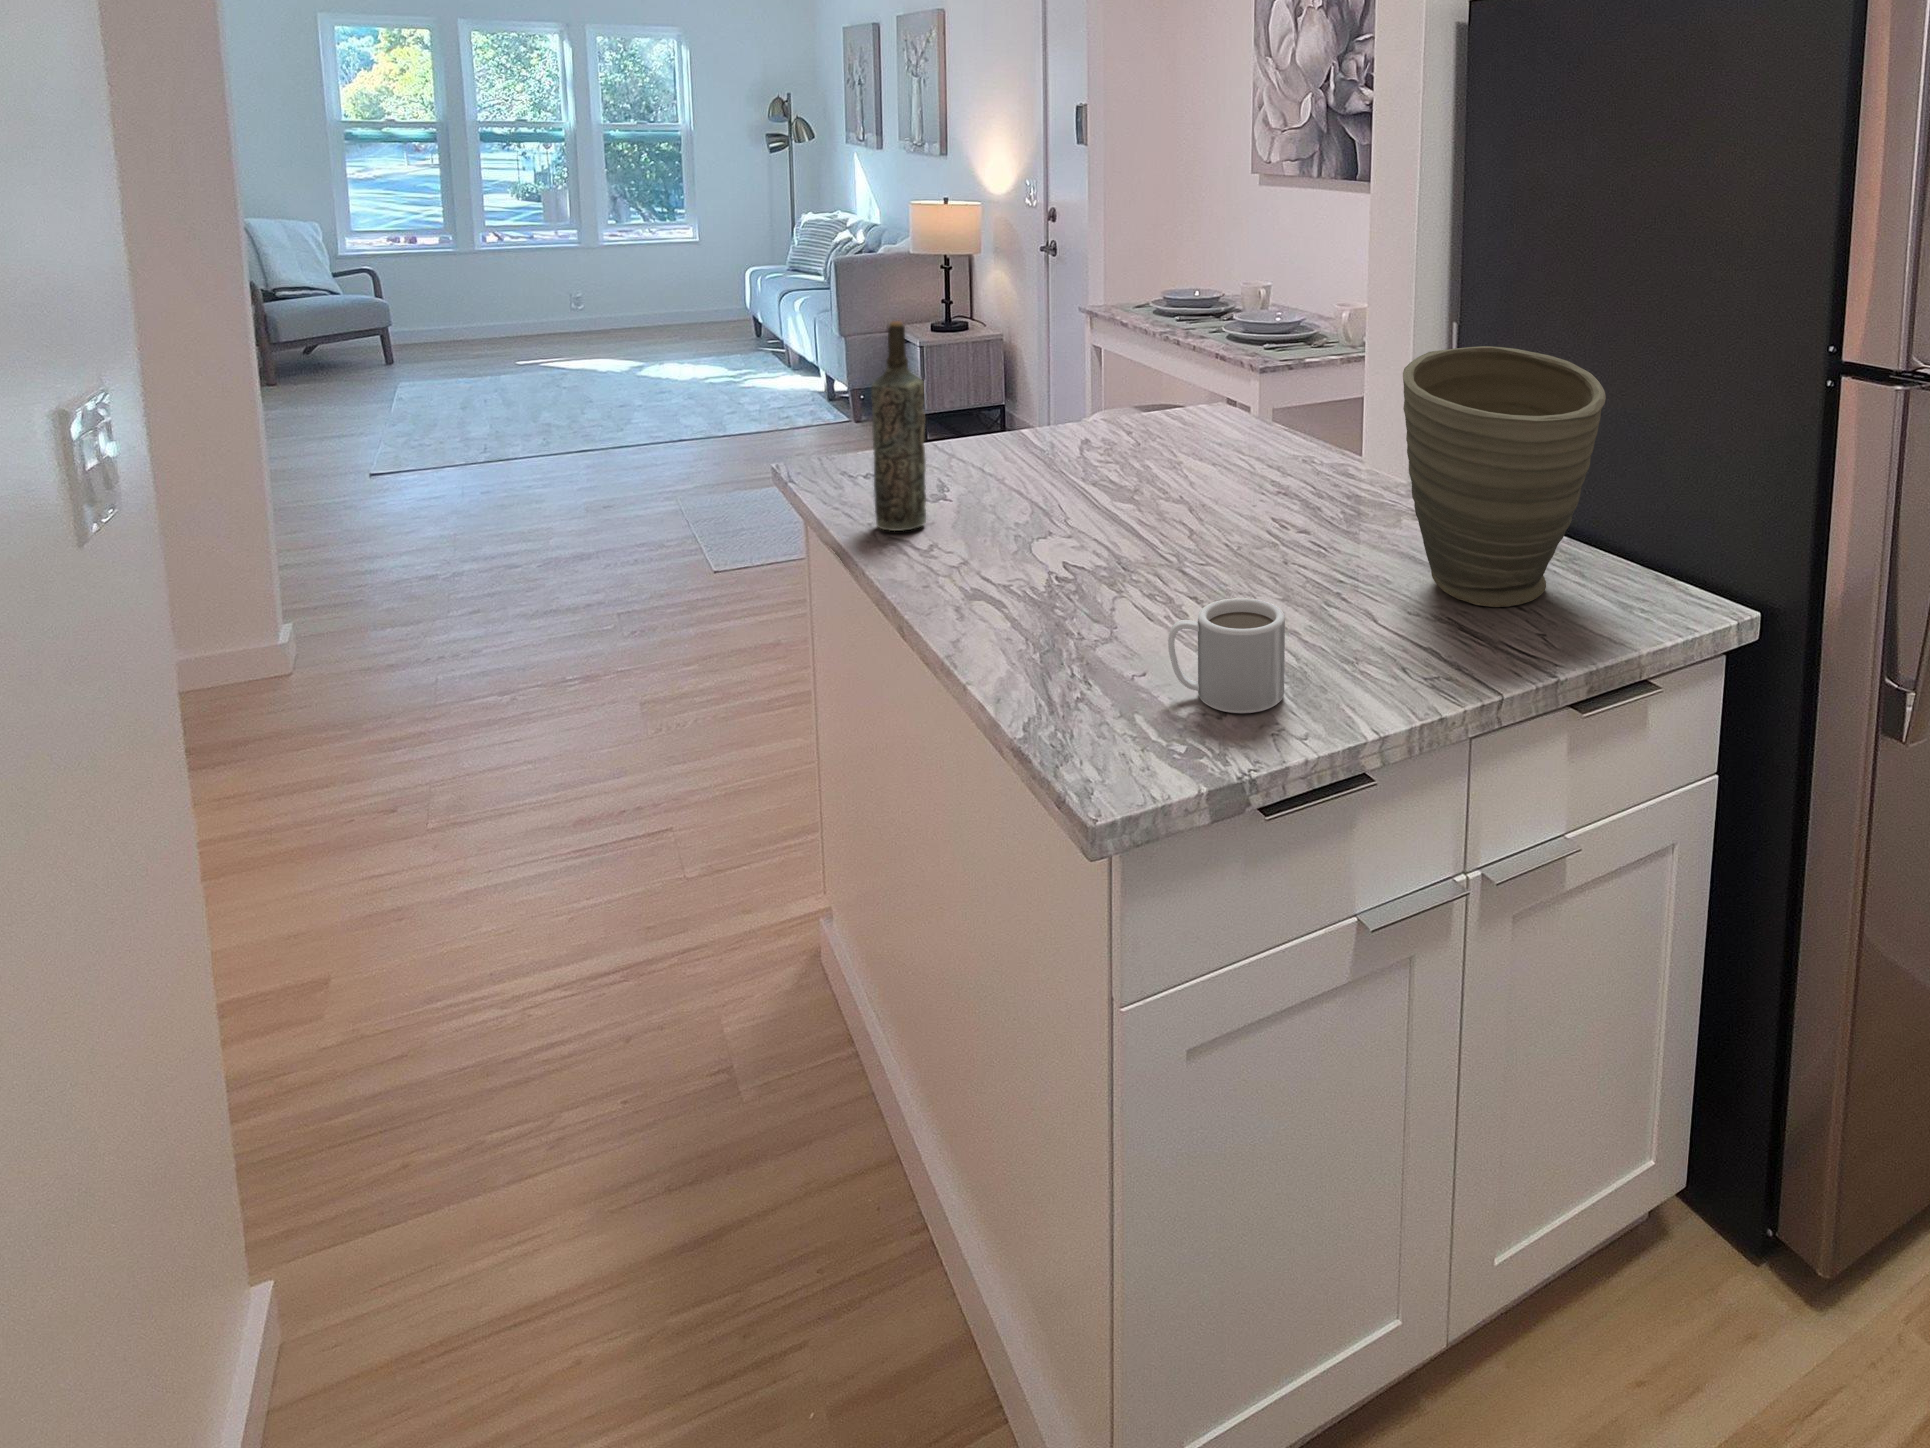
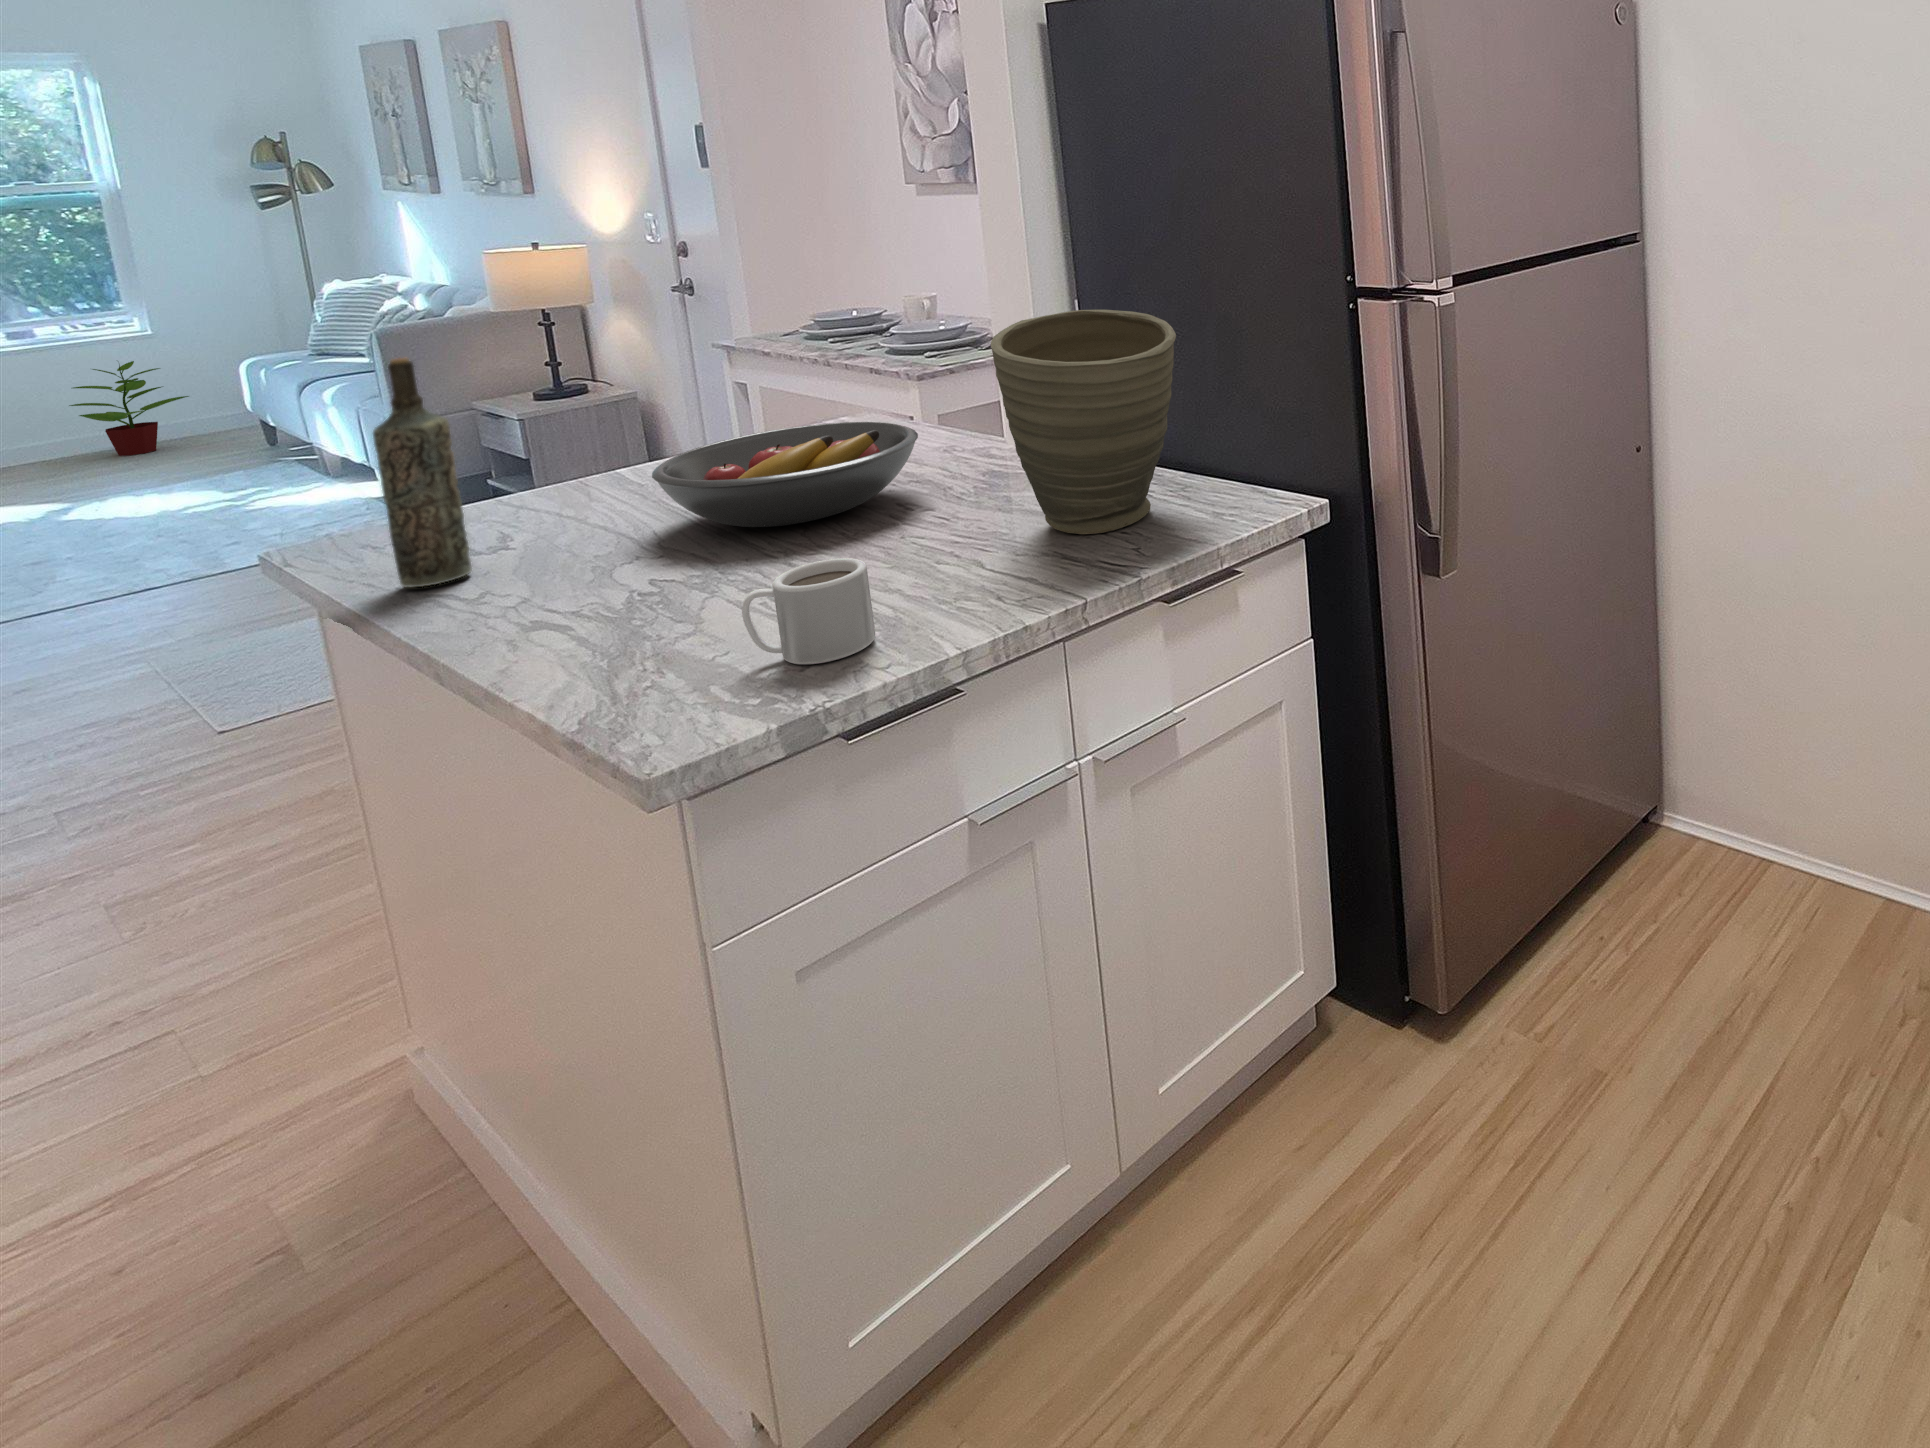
potted plant: none [649,261,715,335] -> present [69,361,189,456]
fruit bowl: none [1067,423,1298,527] -> present [652,422,918,527]

